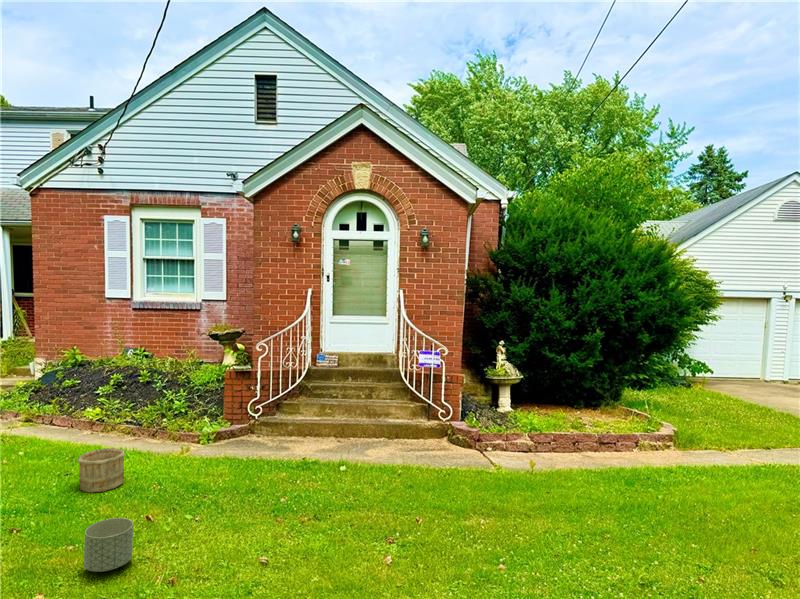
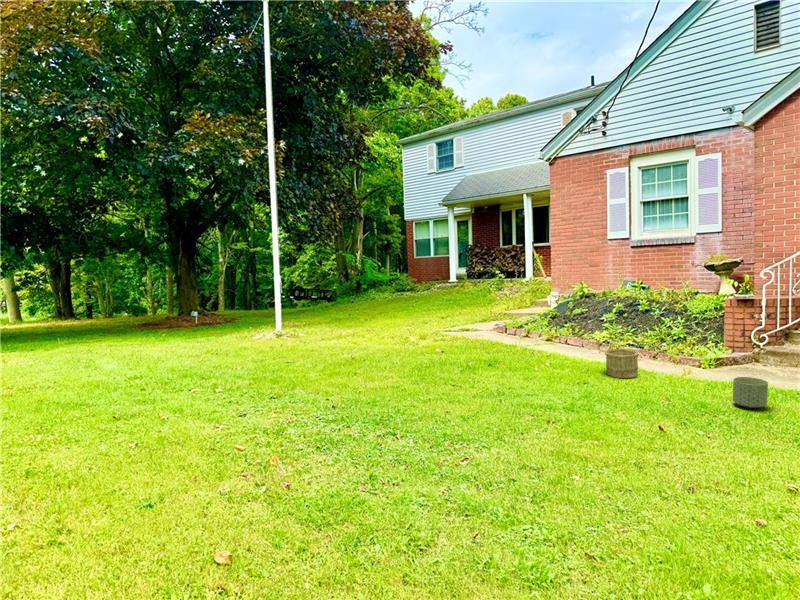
planter: present [84,518,133,572] -> present [733,377,768,409]

